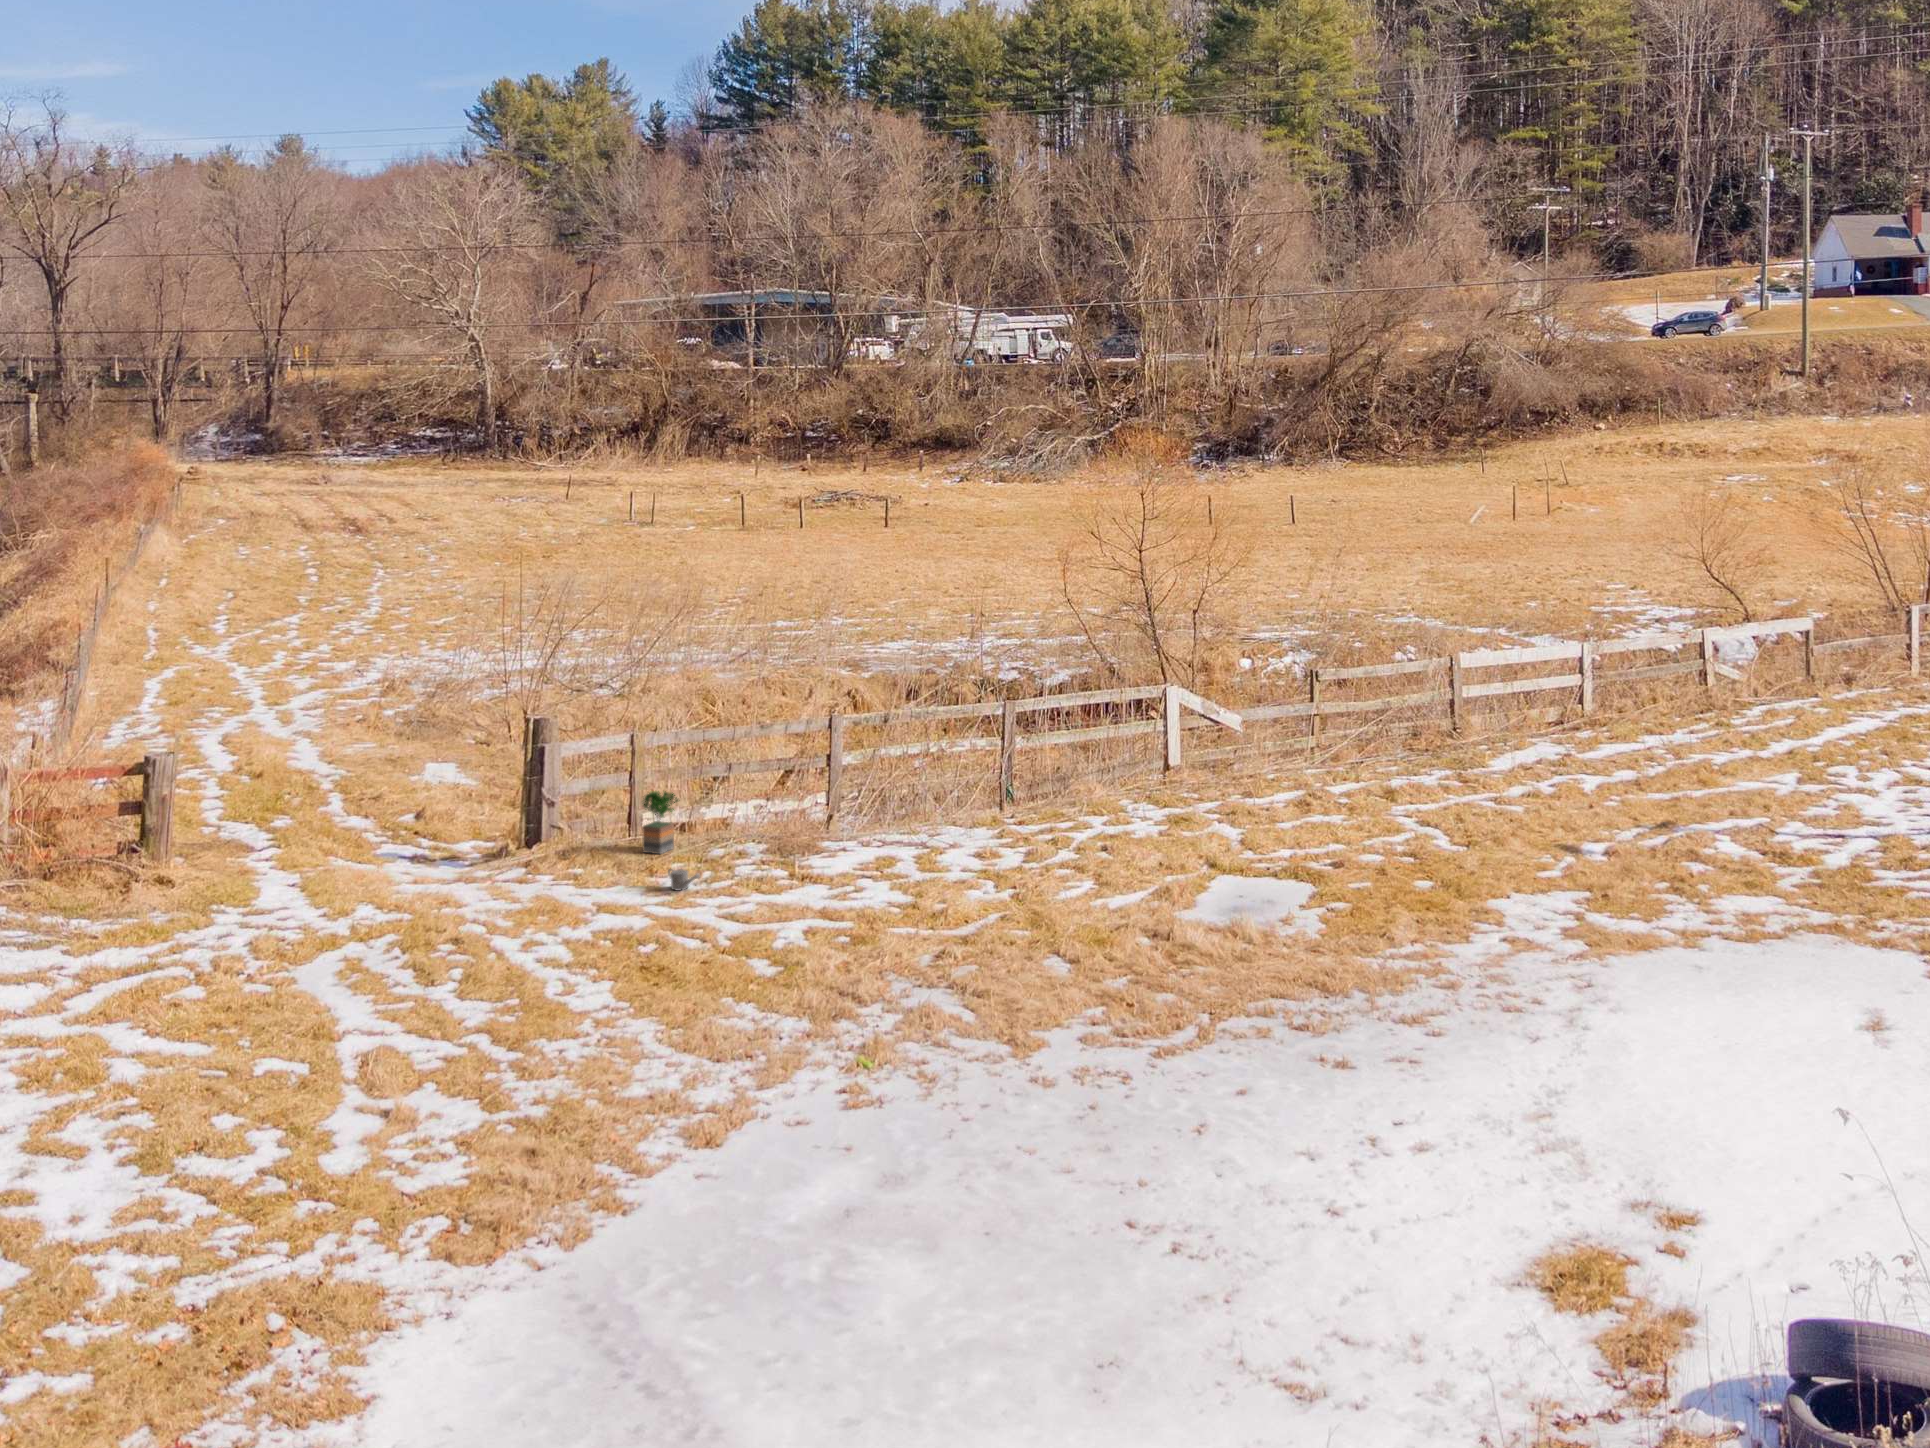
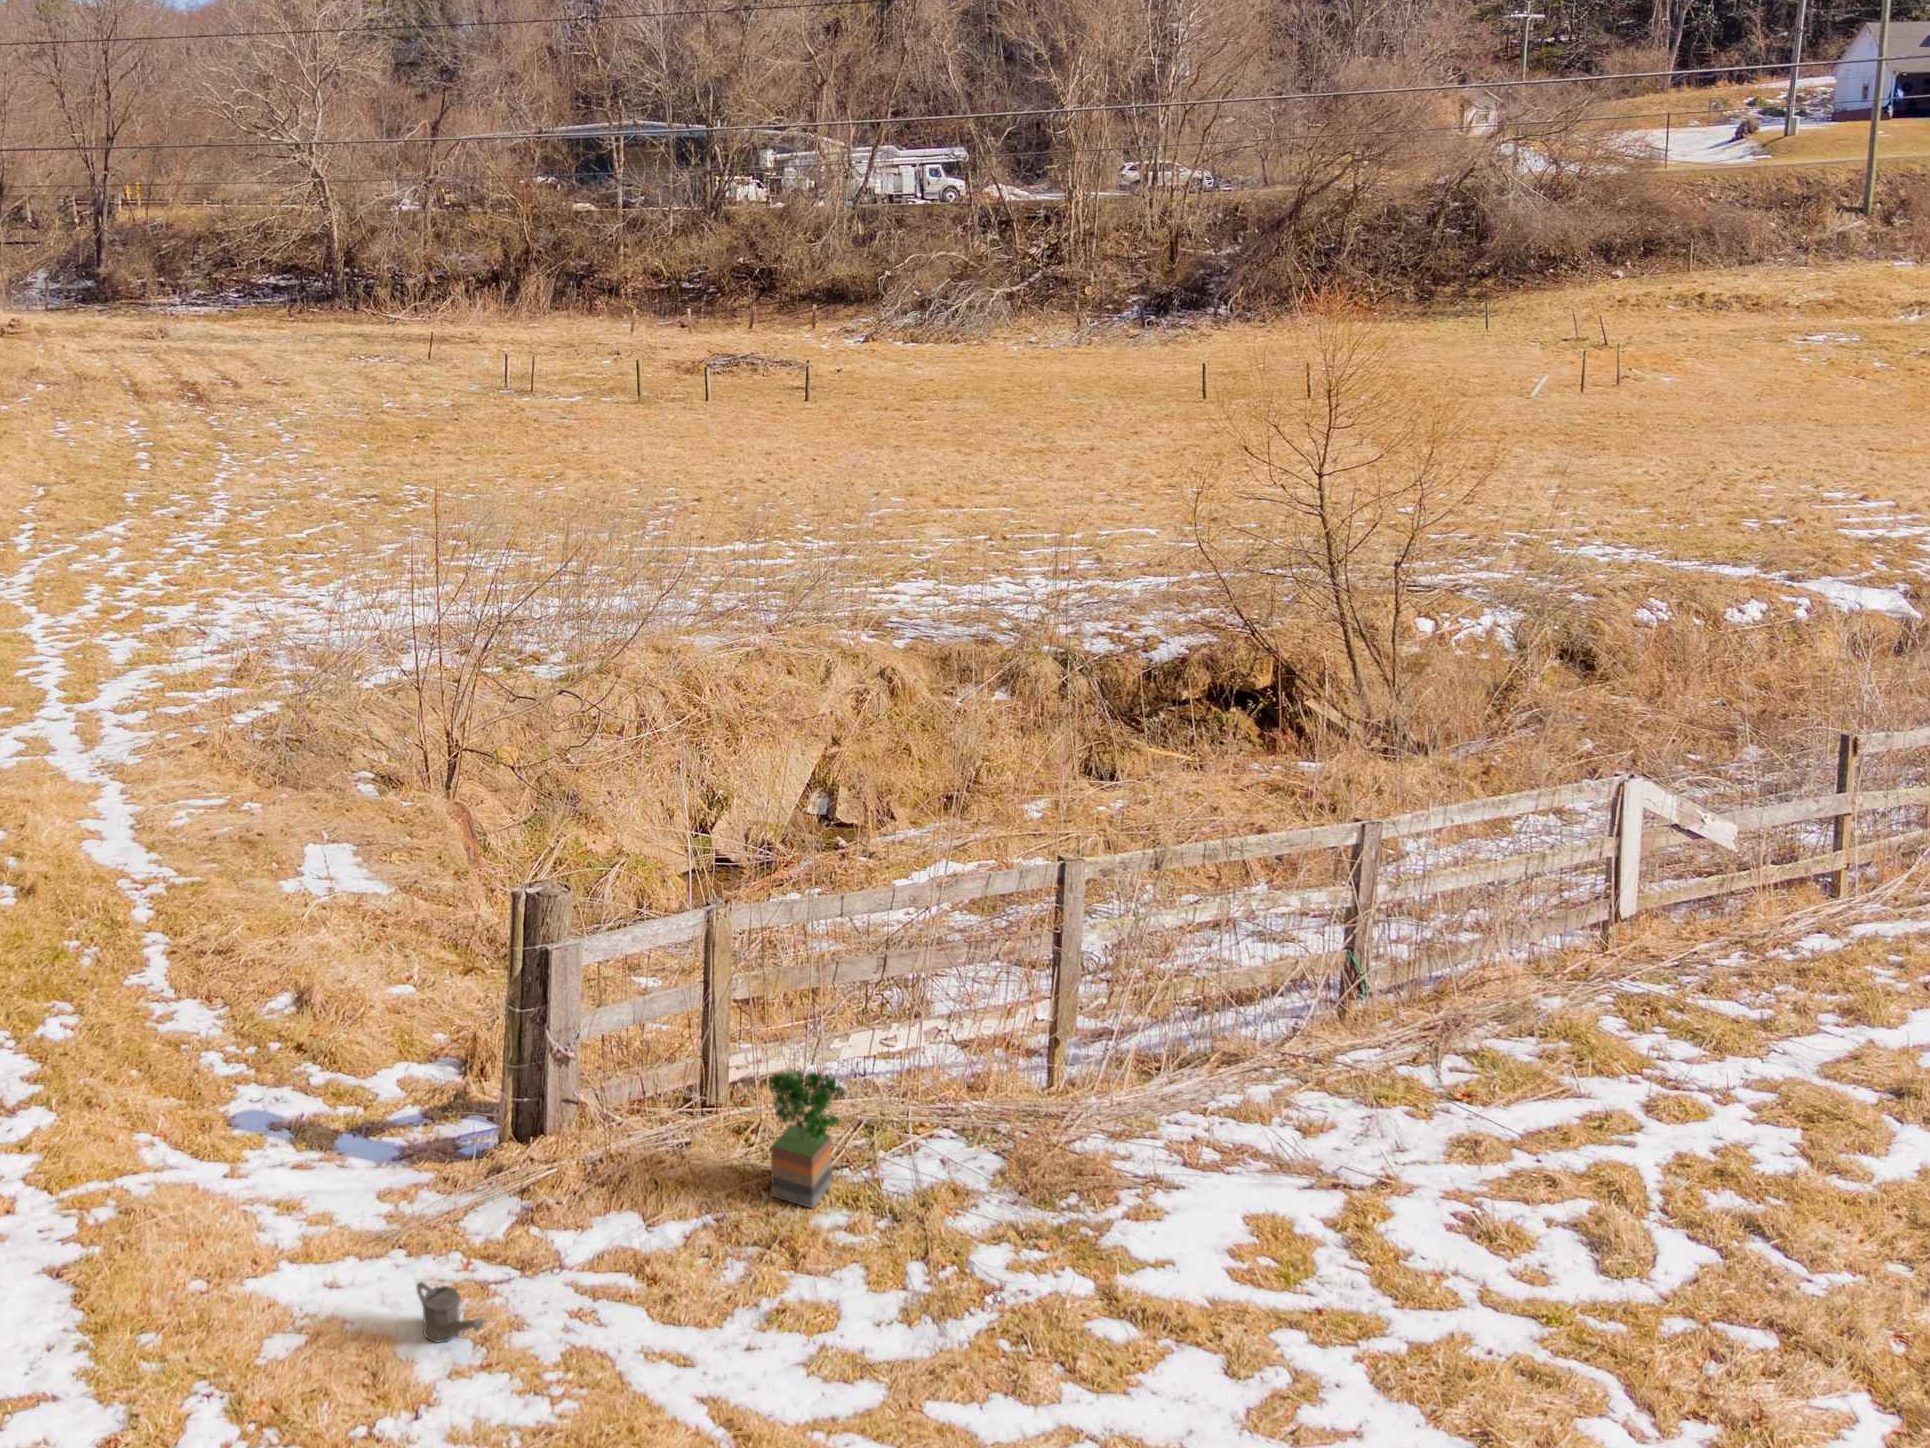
watering can: present [668,869,700,890] -> present [417,1282,484,1343]

